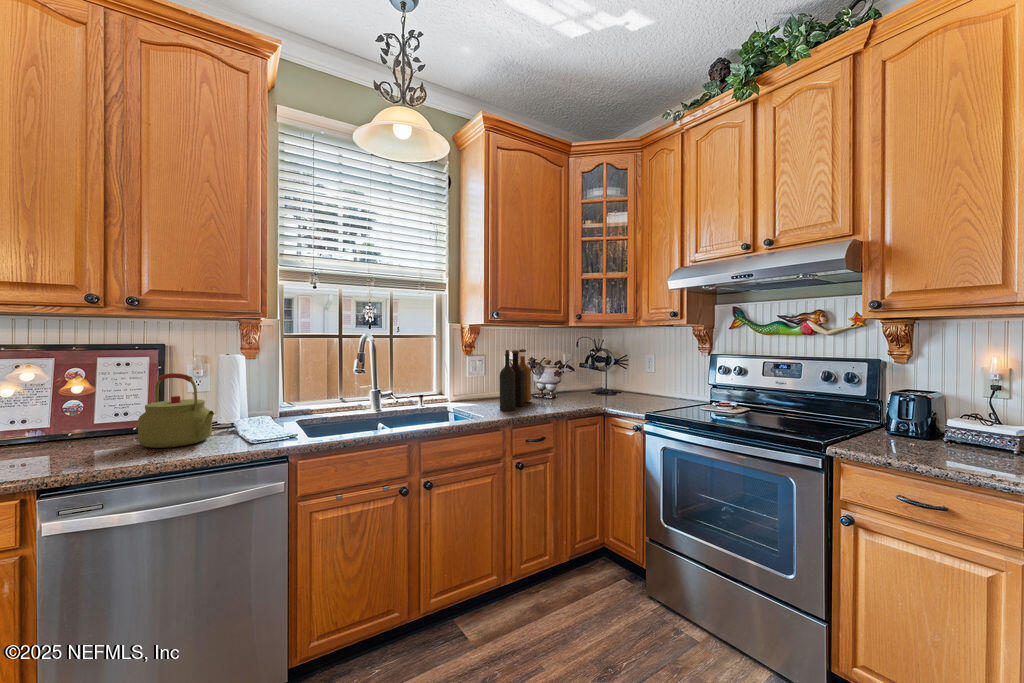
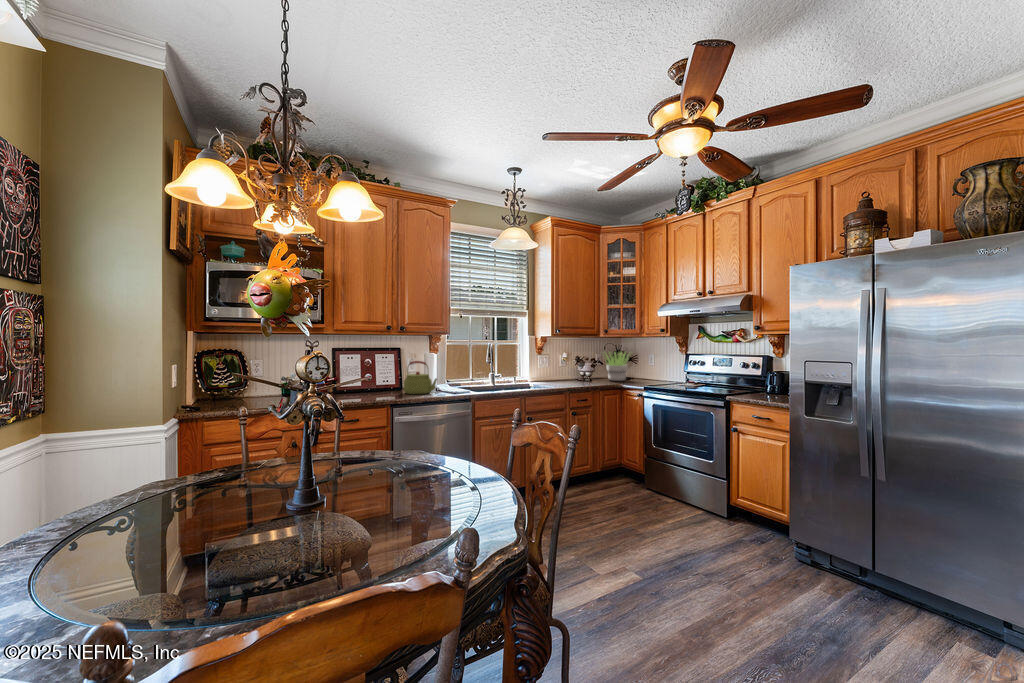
bottle: present [500,349,531,411] -> none [561,350,578,385]
potted plant: none [566,349,625,400] -> present [606,352,629,381]

